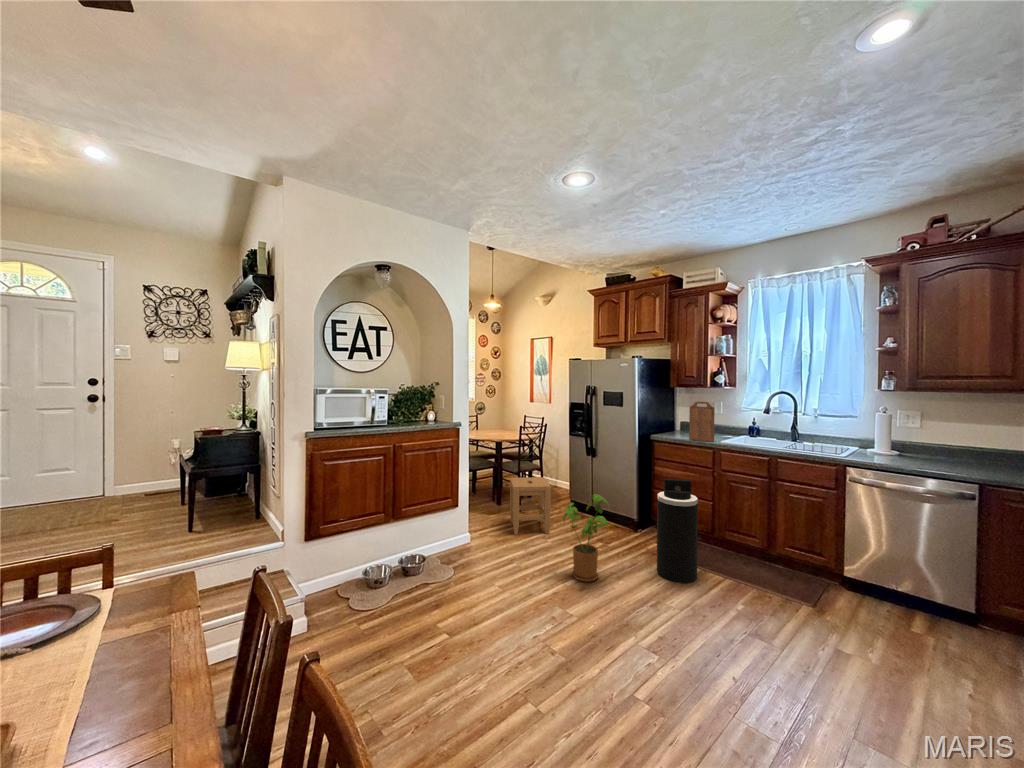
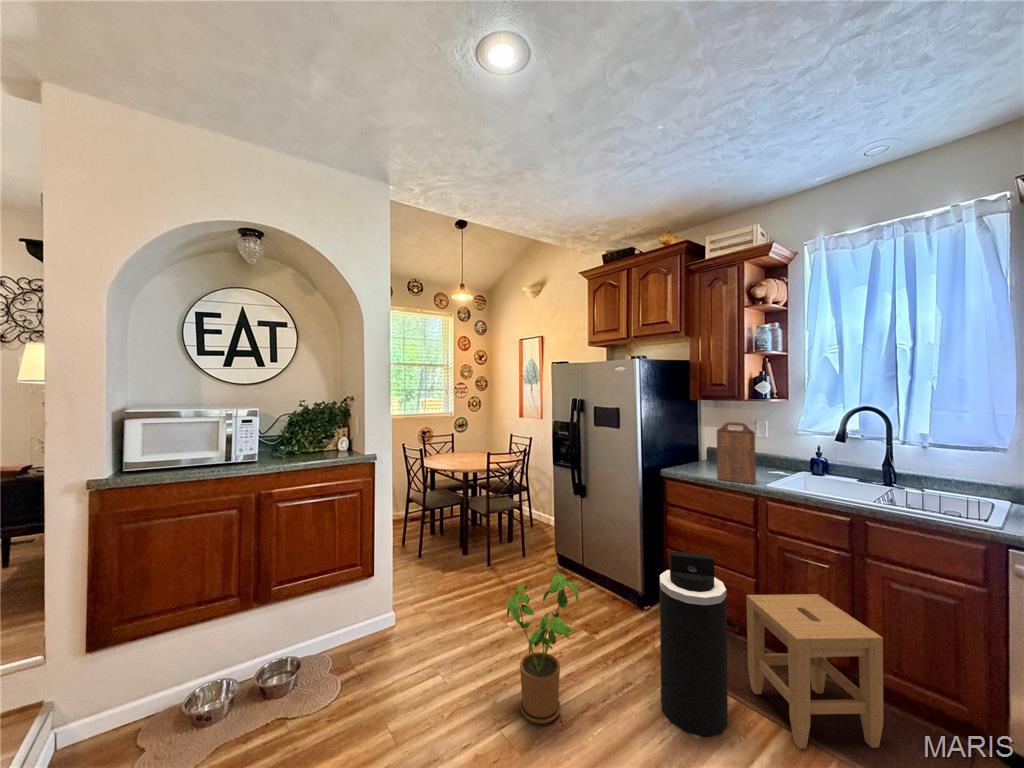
stool: present [510,477,551,535] -> present [747,594,883,749]

